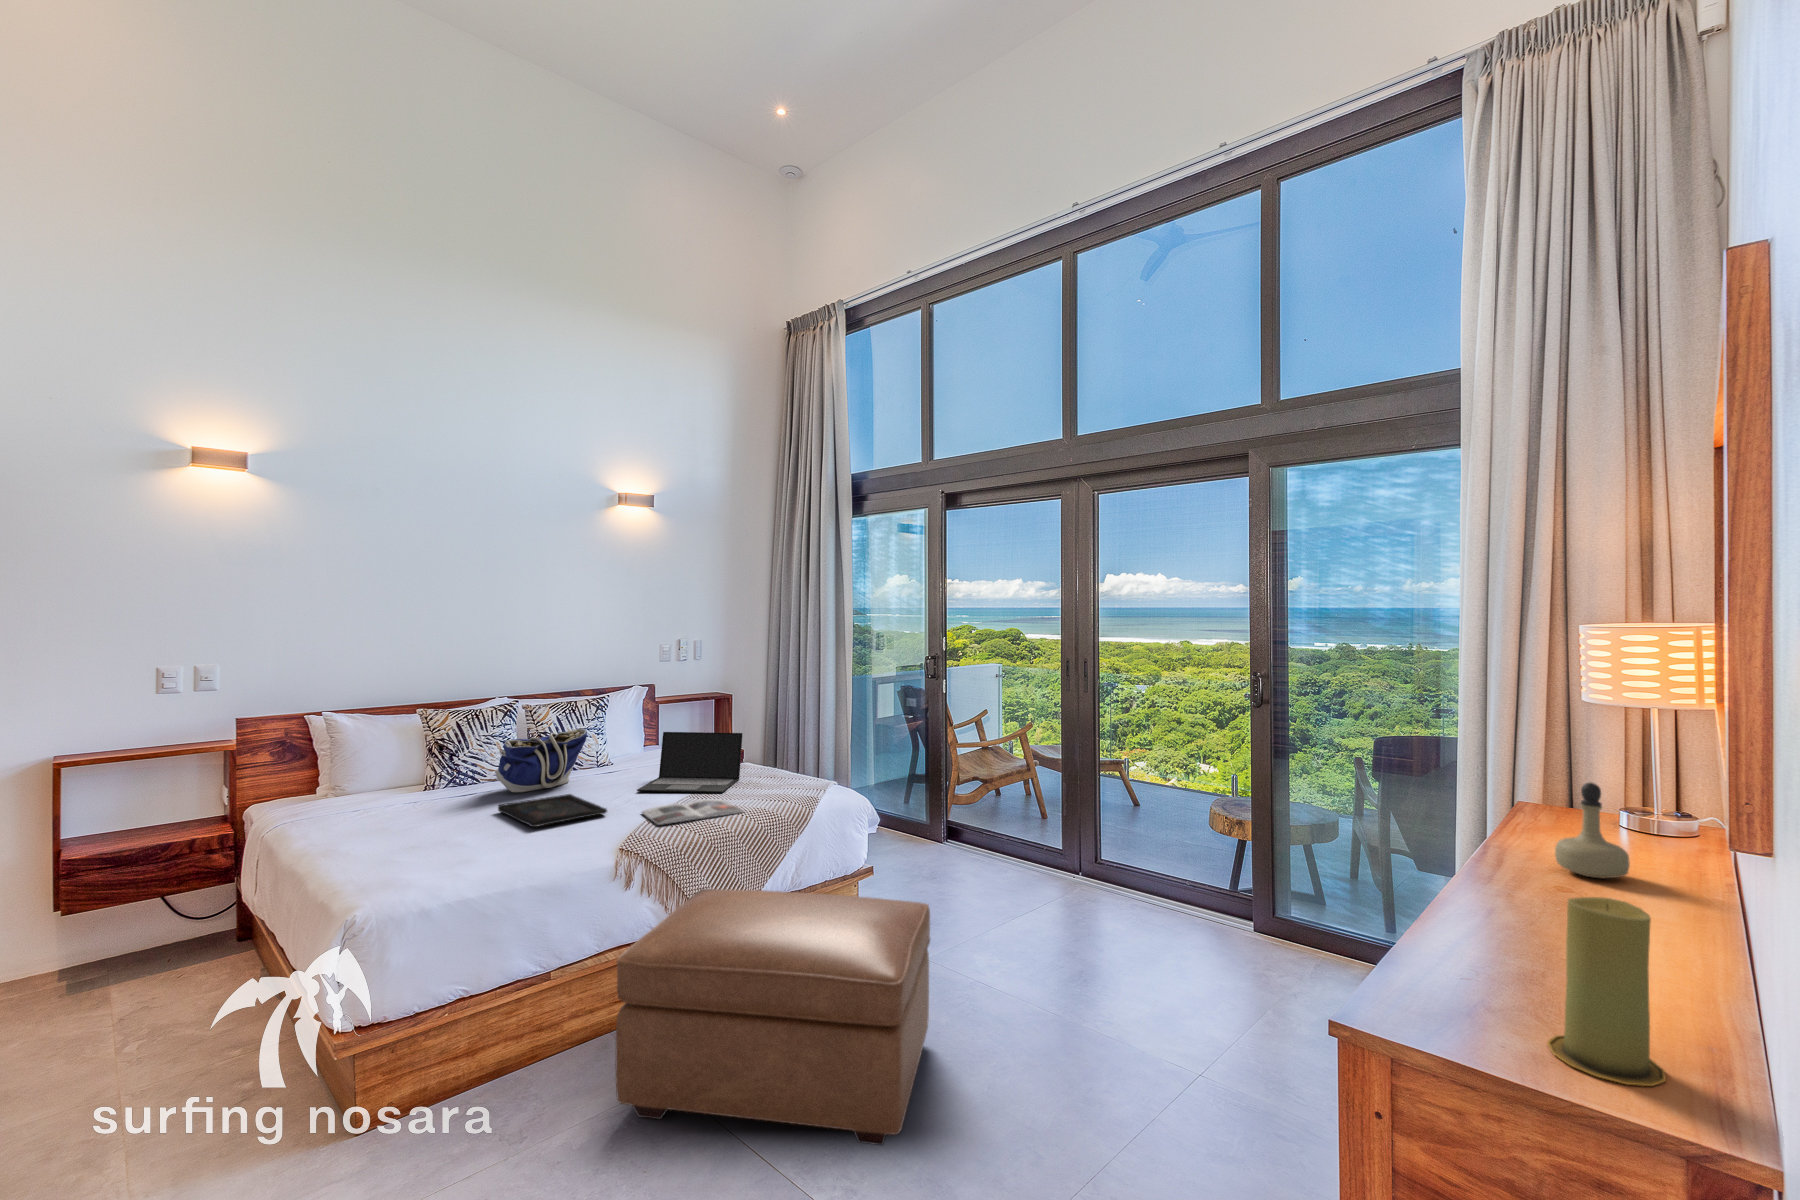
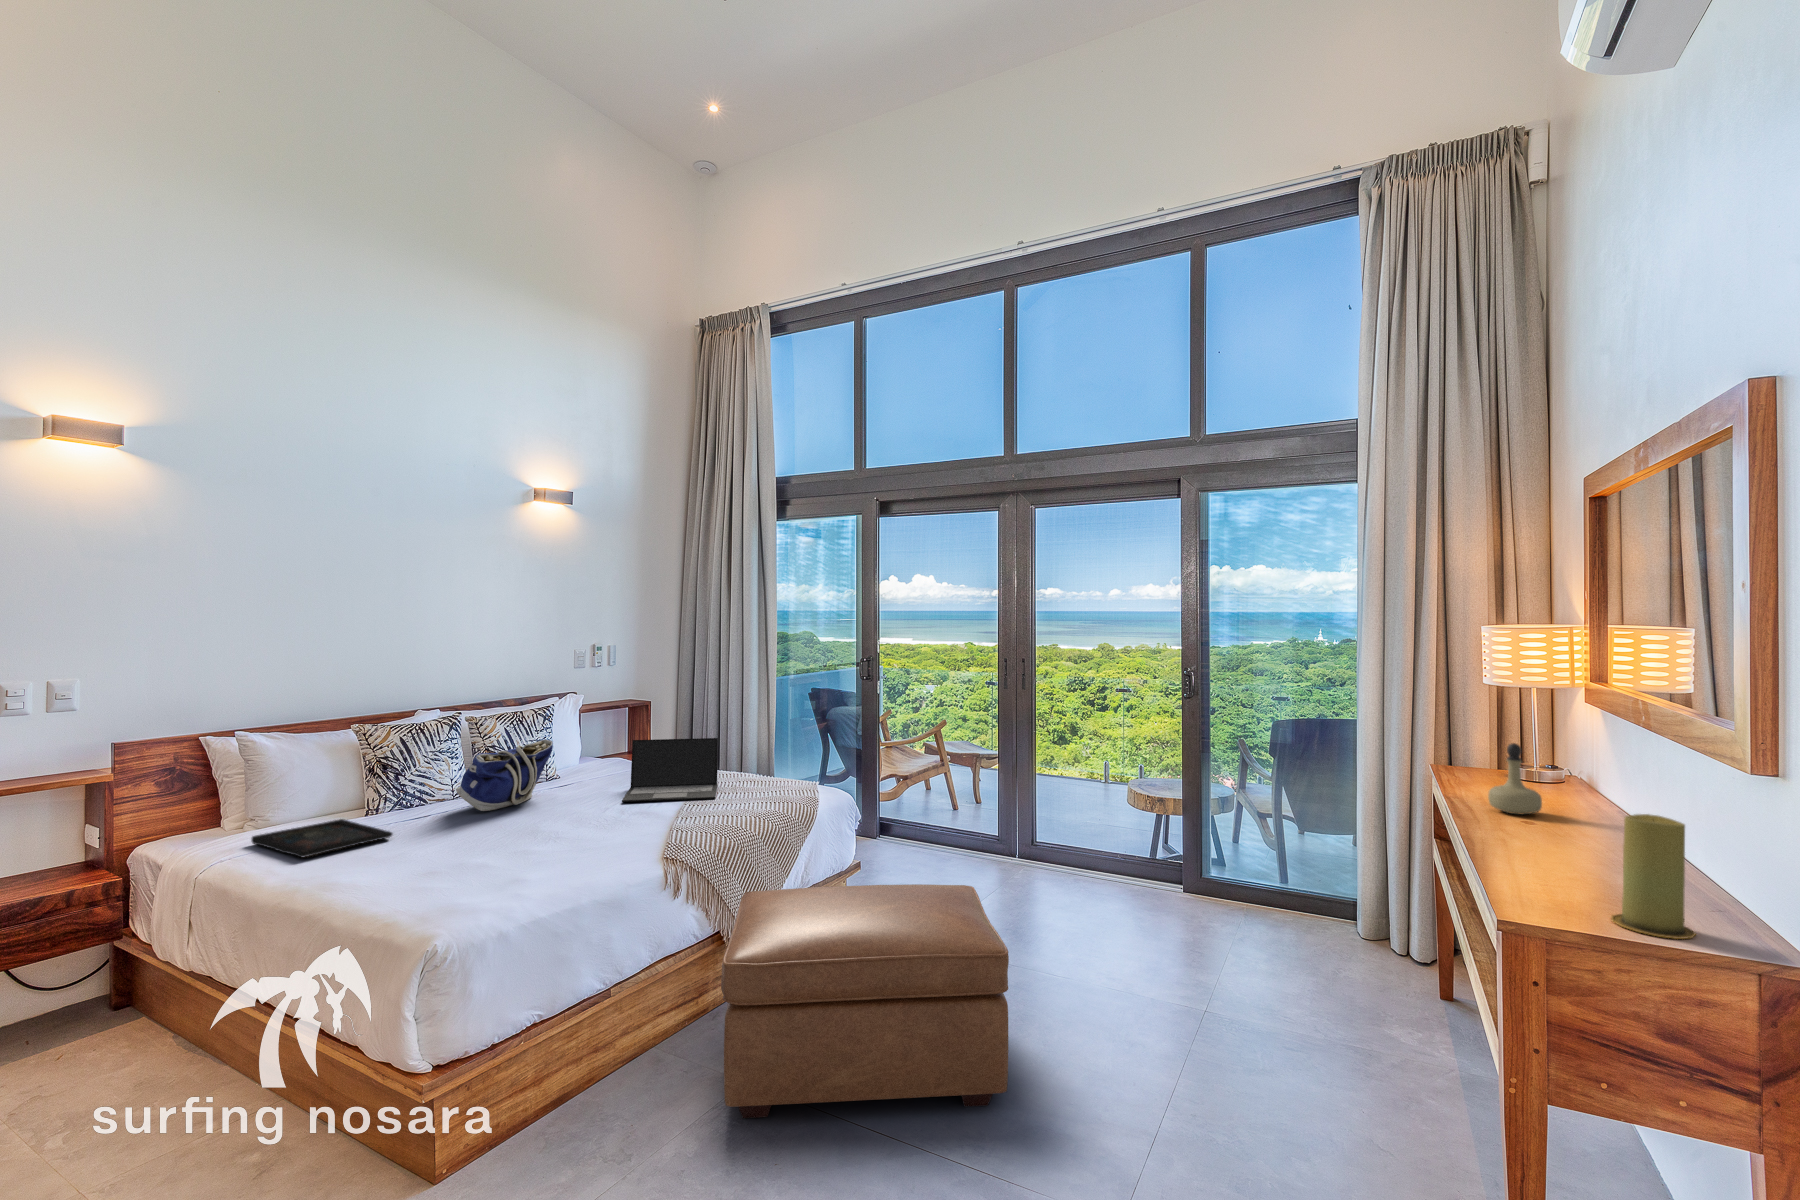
tray: present [498,794,607,827] -> present [251,819,392,857]
magazine: present [642,800,744,825] -> none [650,805,759,833]

